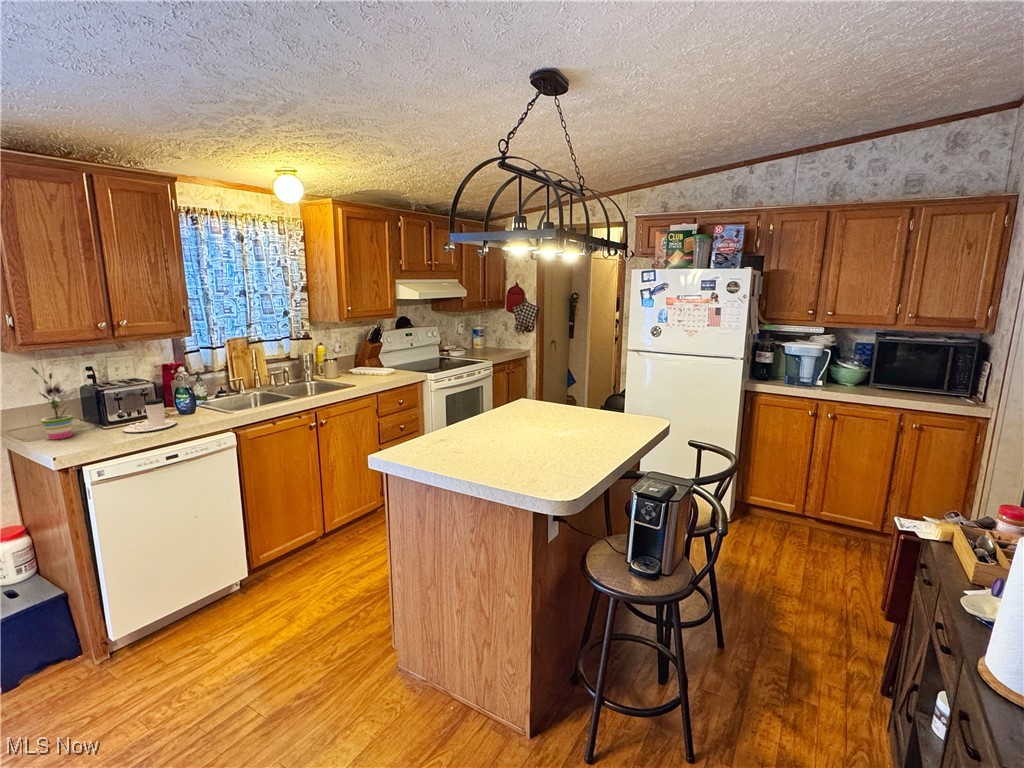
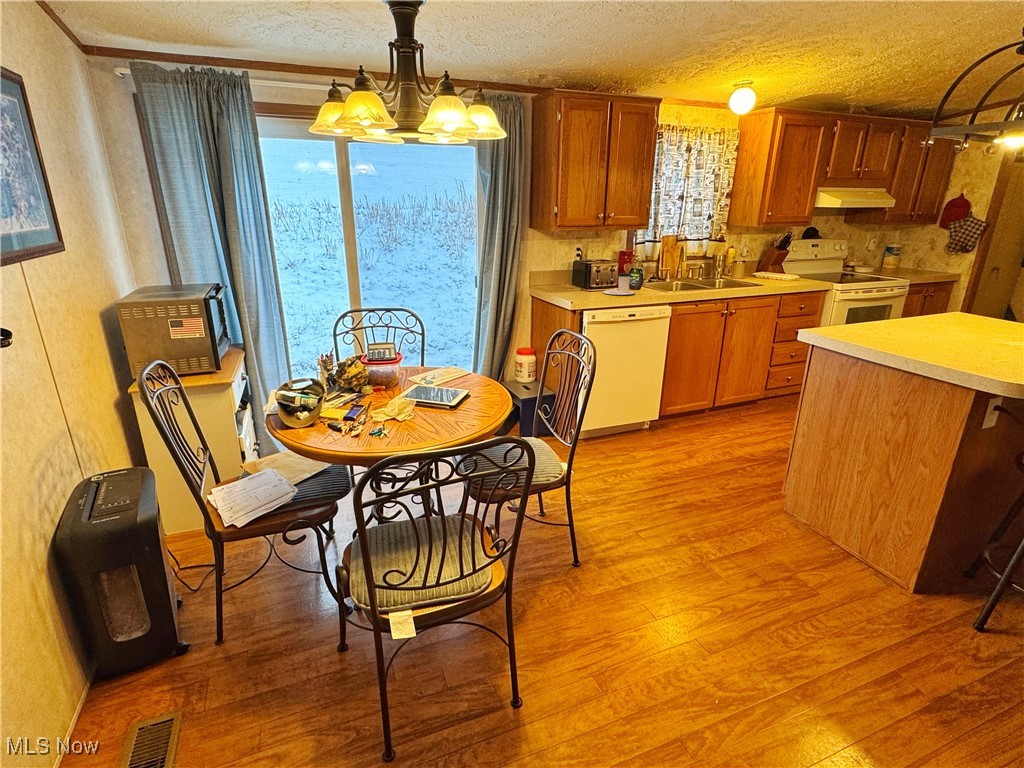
potted plant: present [32,367,76,440] -> none [561,242,581,293]

